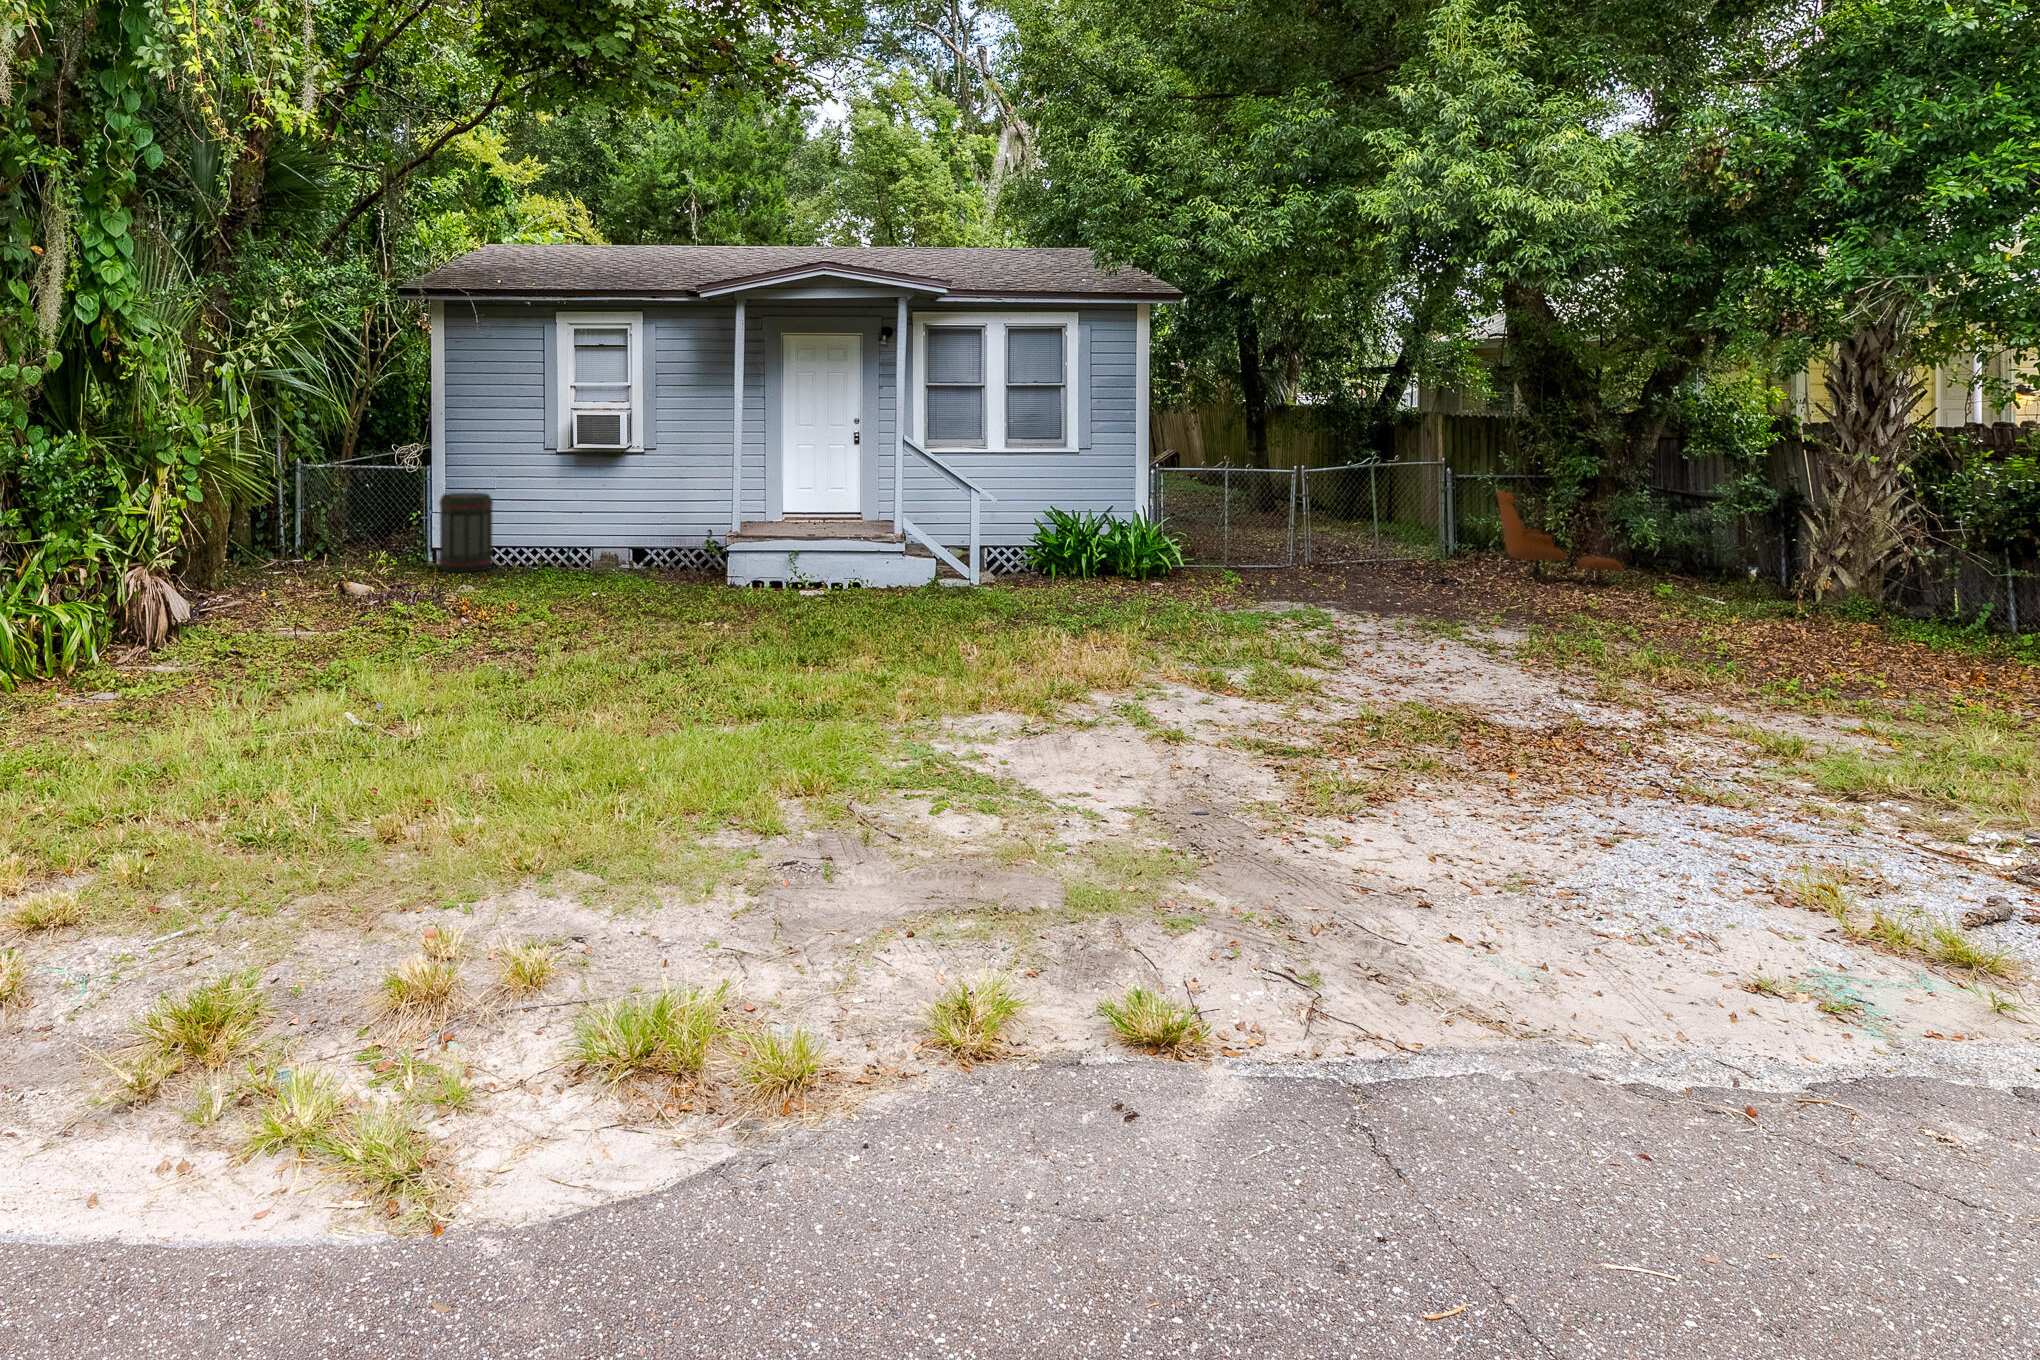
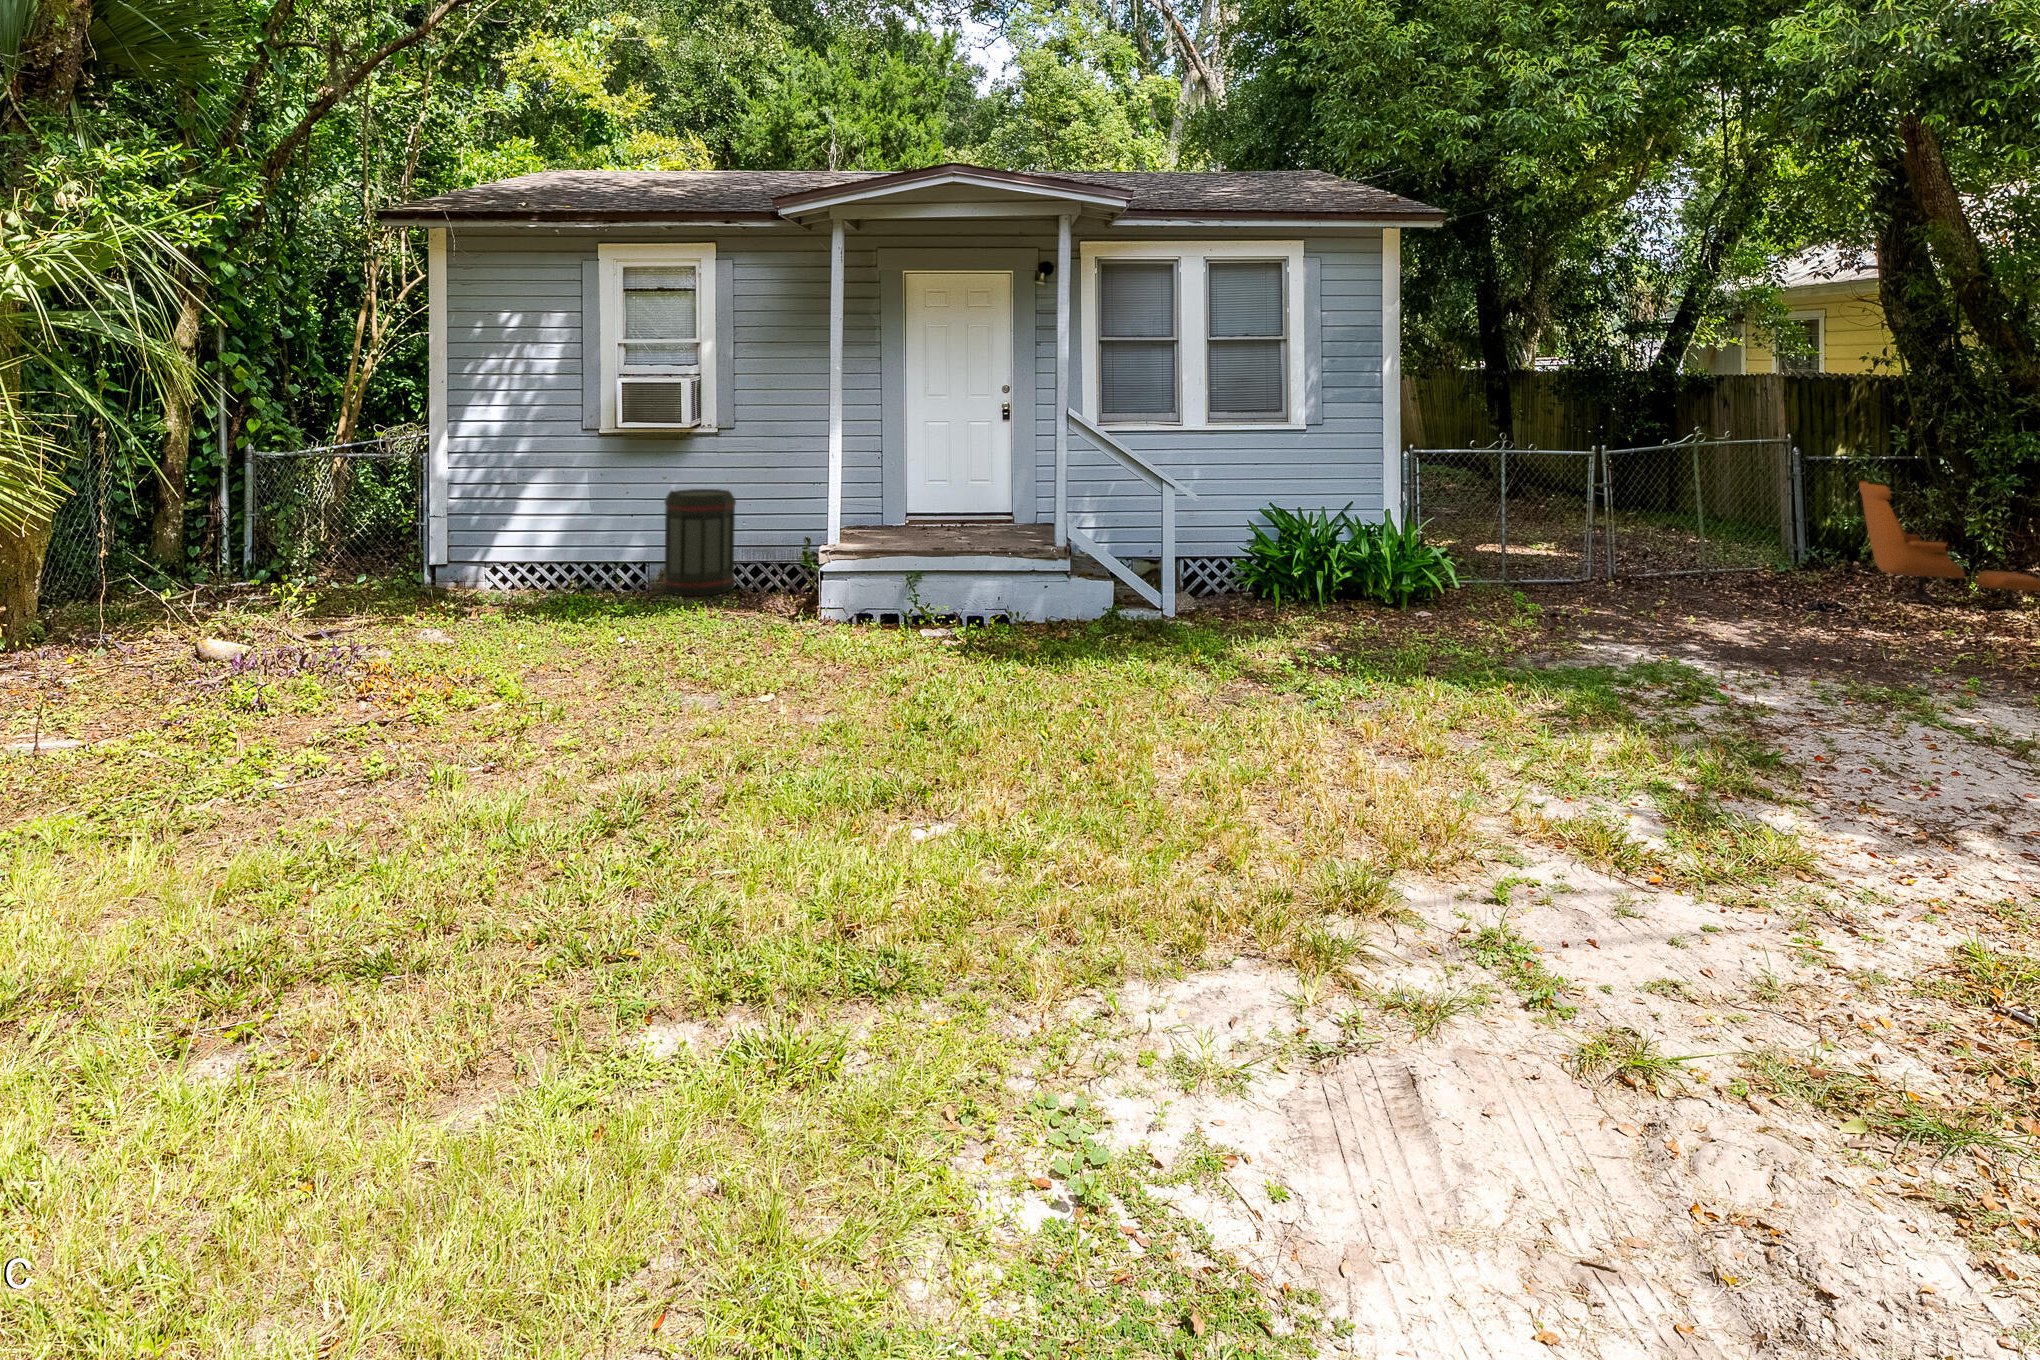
trash can: present [439,493,493,572] -> present [663,489,736,596]

